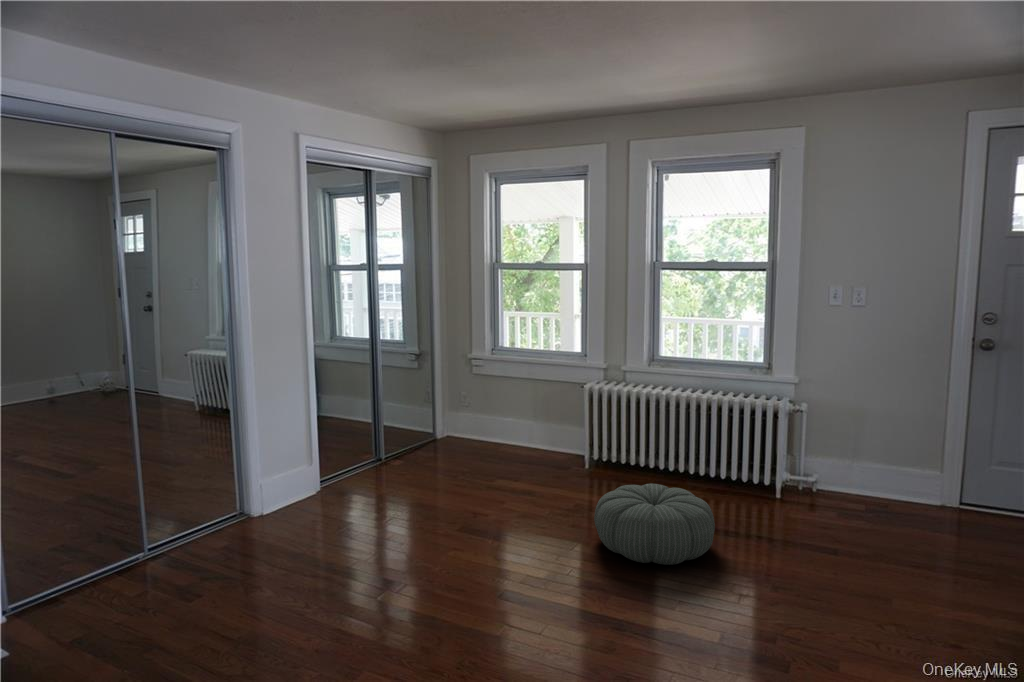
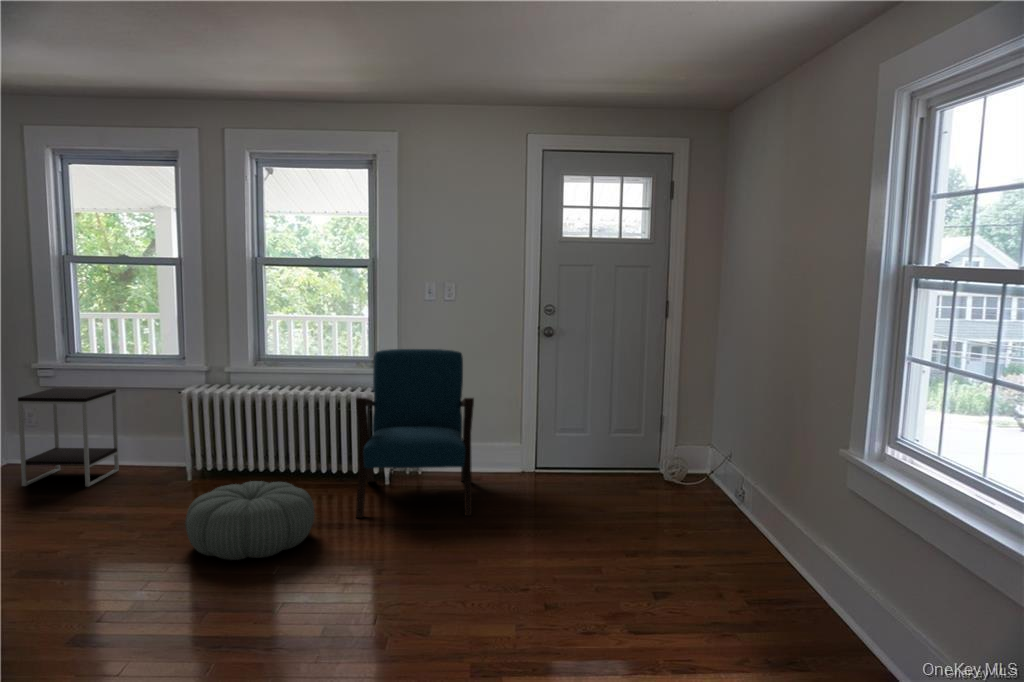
armchair: none [753,358,899,555] -> present [356,349,474,518]
side table: none [459,375,529,462] -> present [18,388,119,487]

